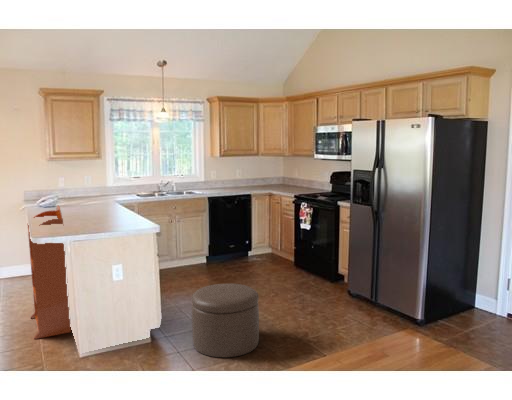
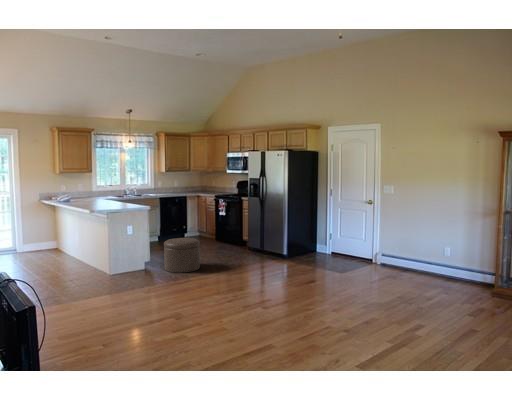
bookcase: present [27,205,71,339] -> none [61,197,91,272]

